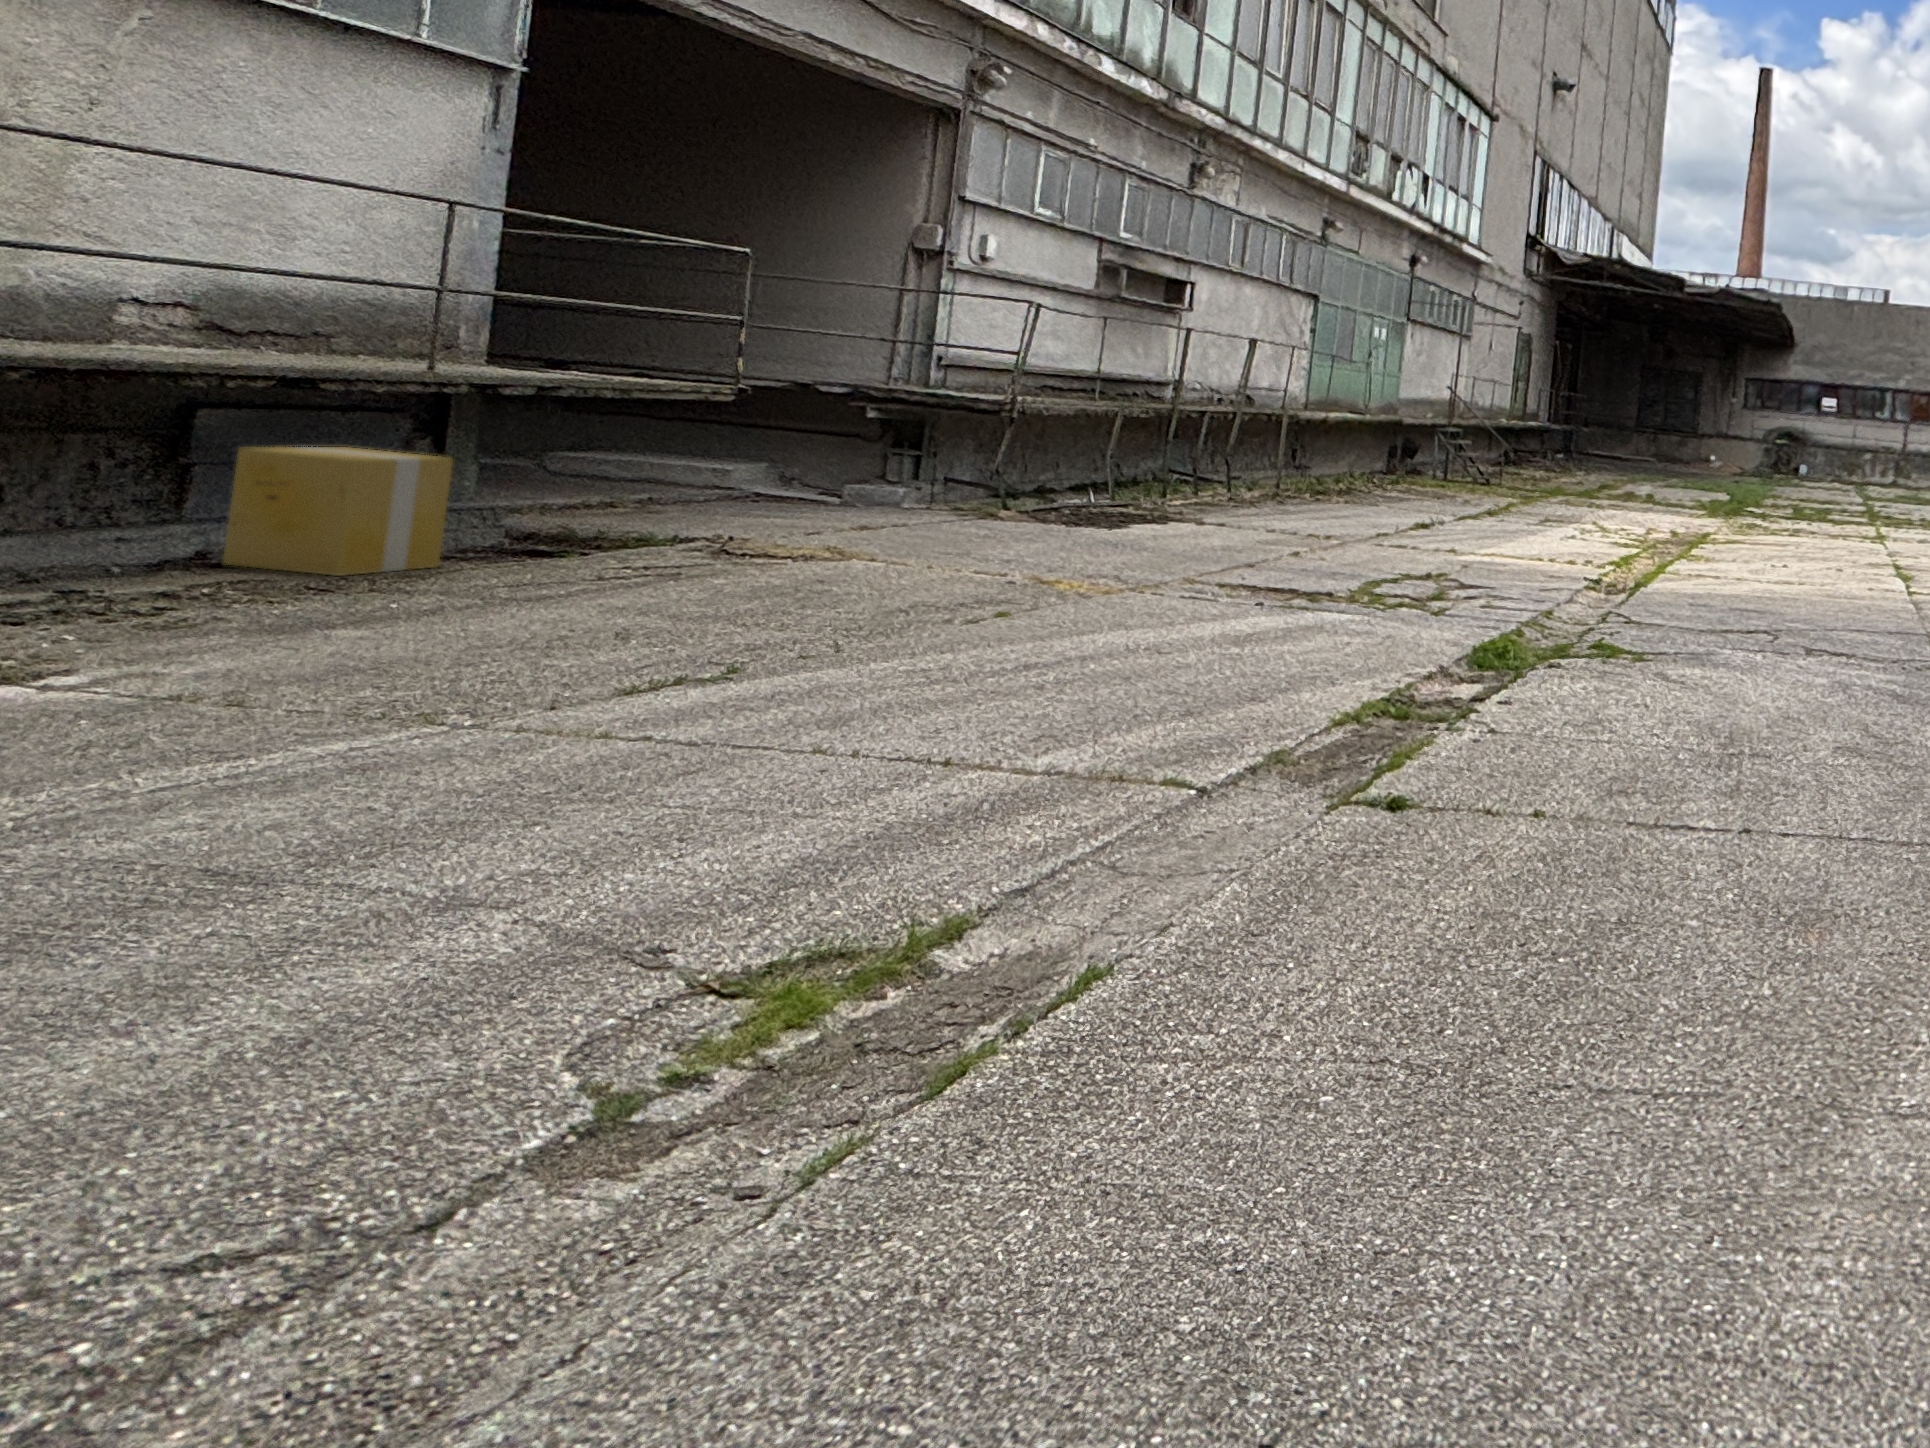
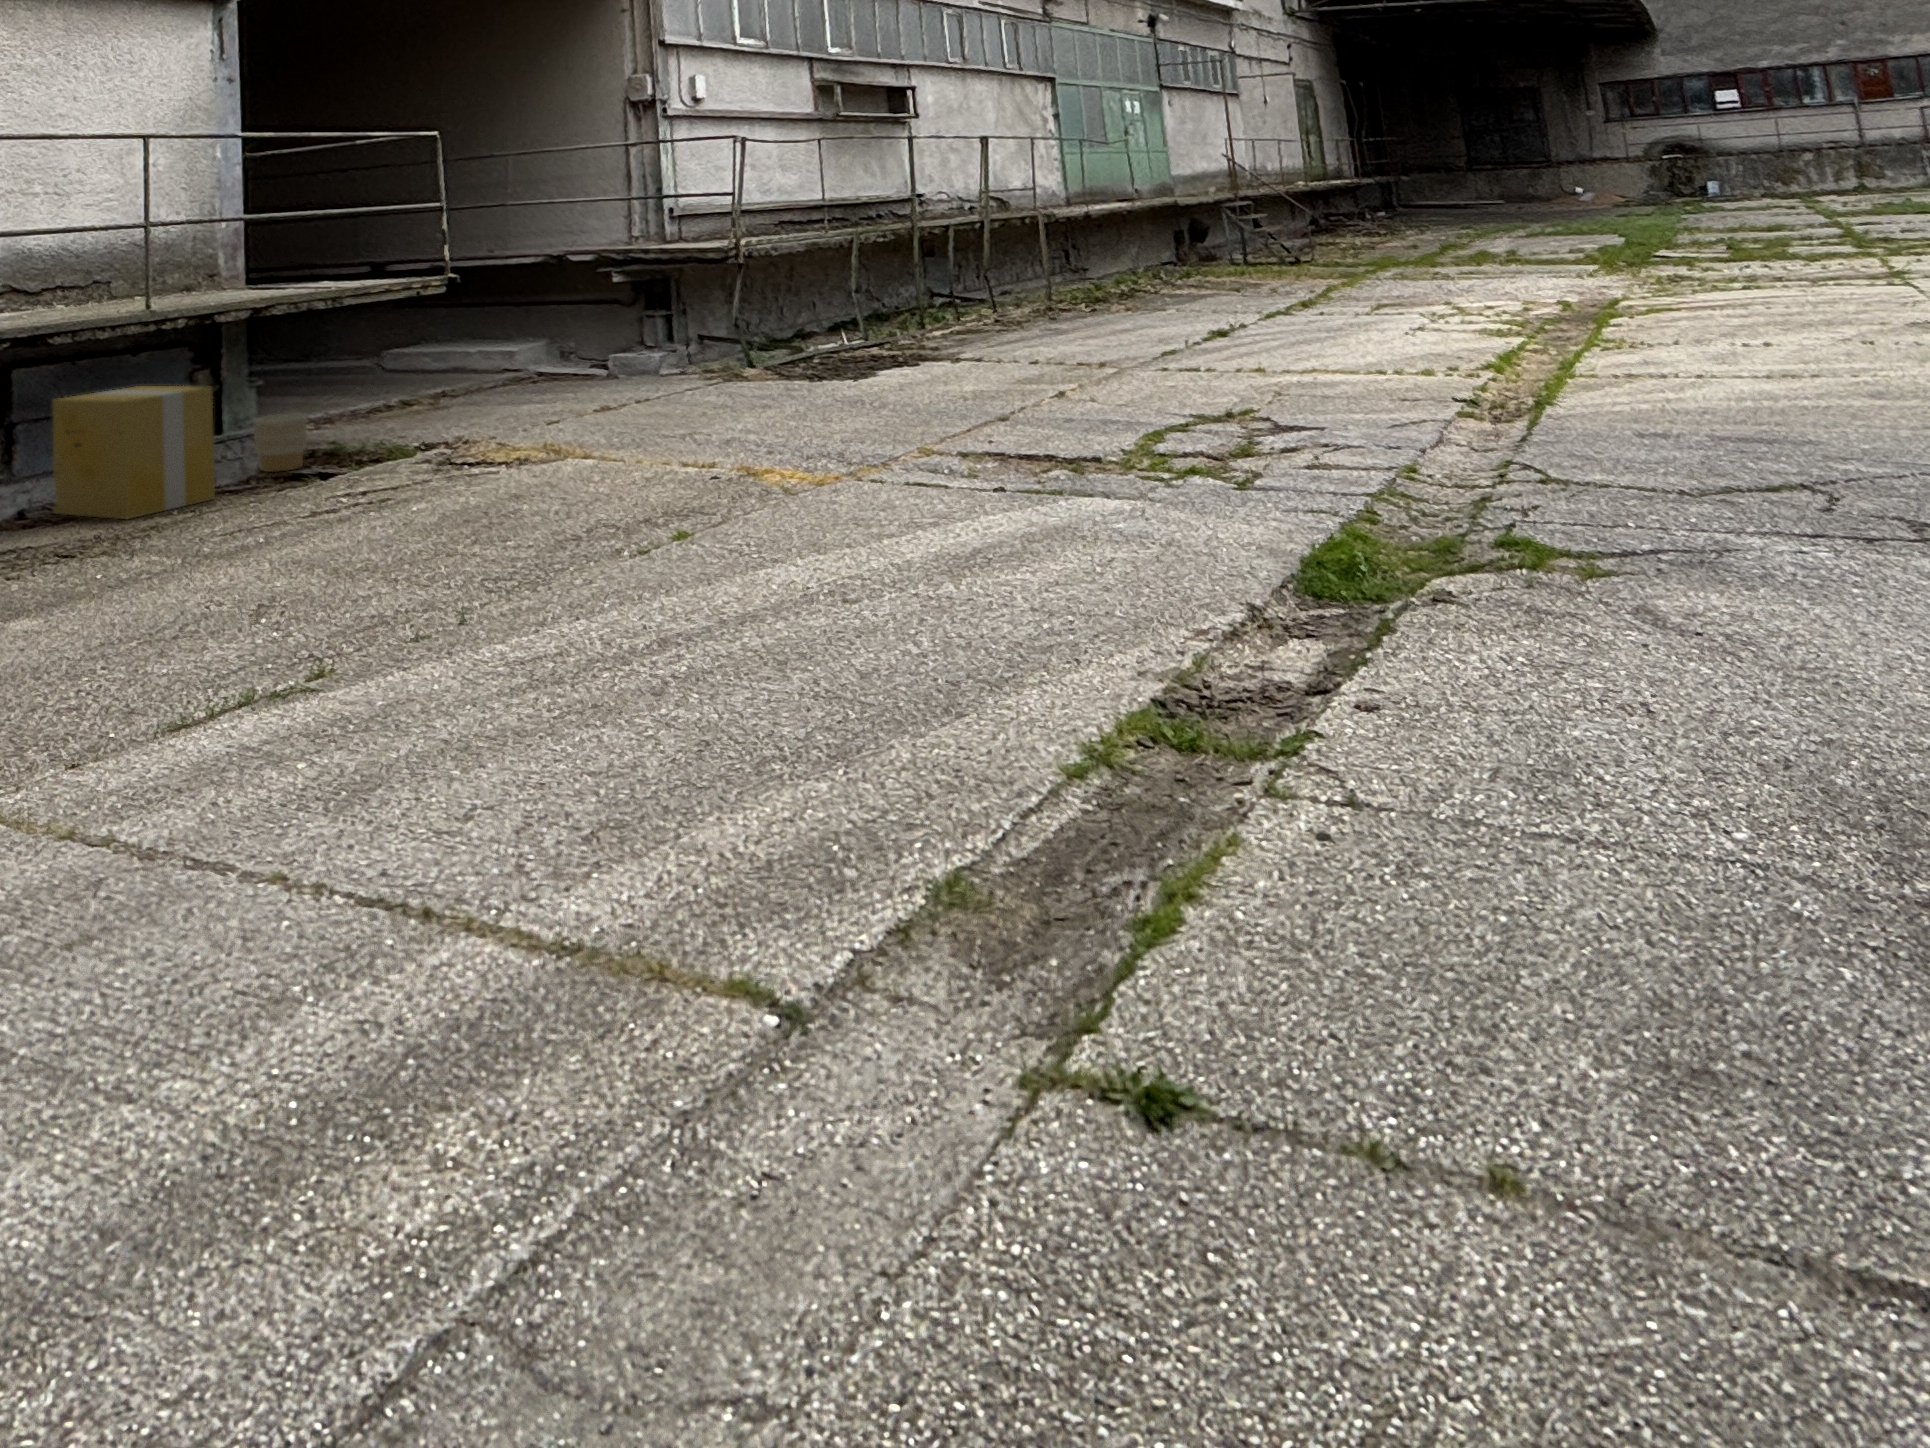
planter: none [468,495,538,550] -> present [254,414,307,472]

